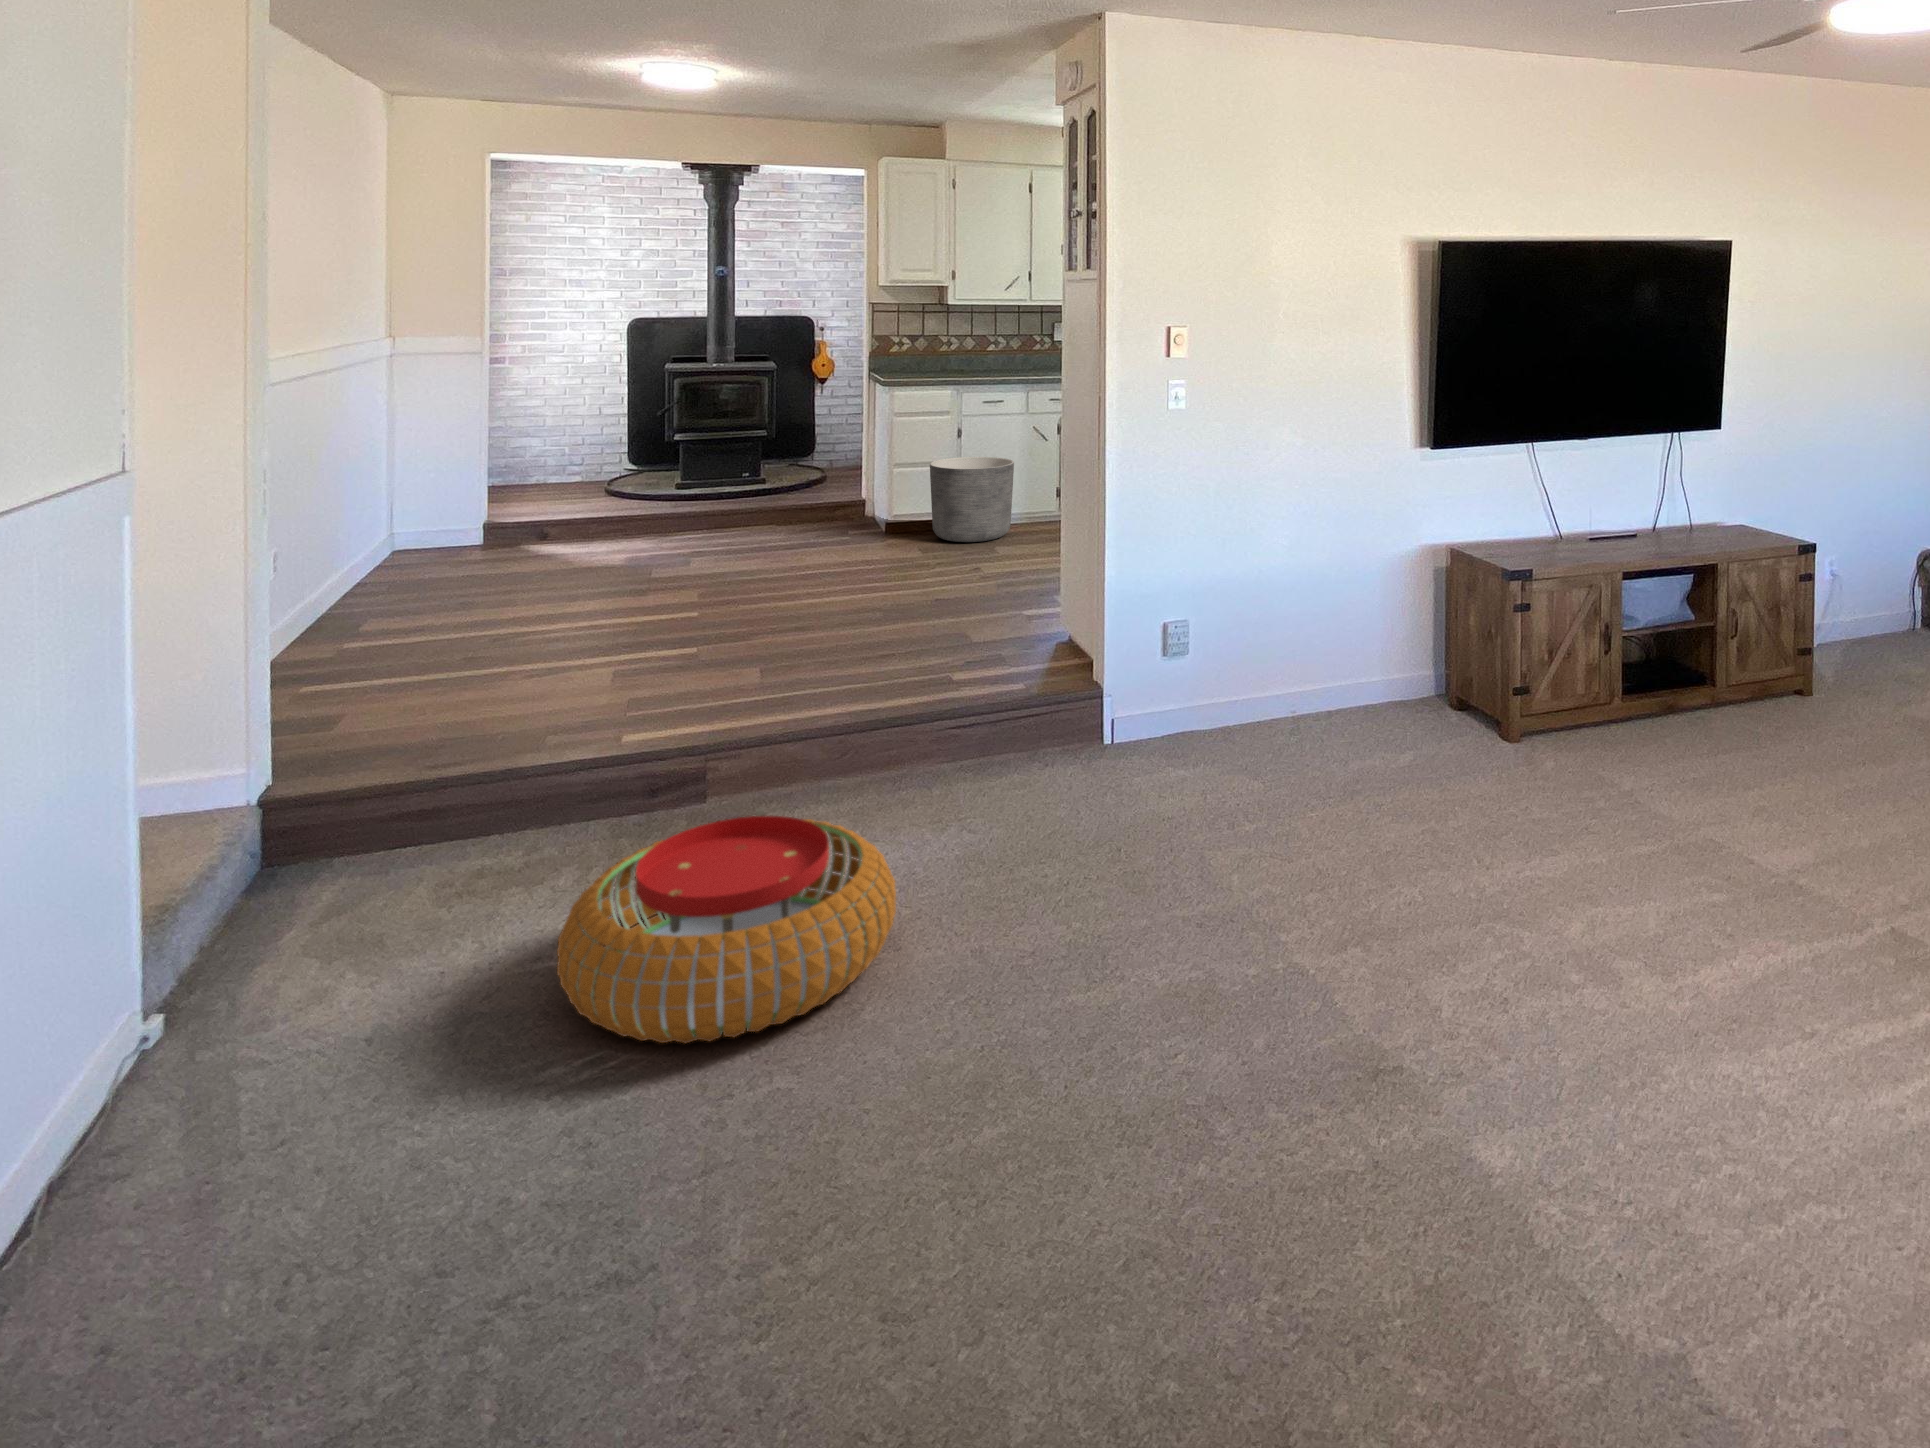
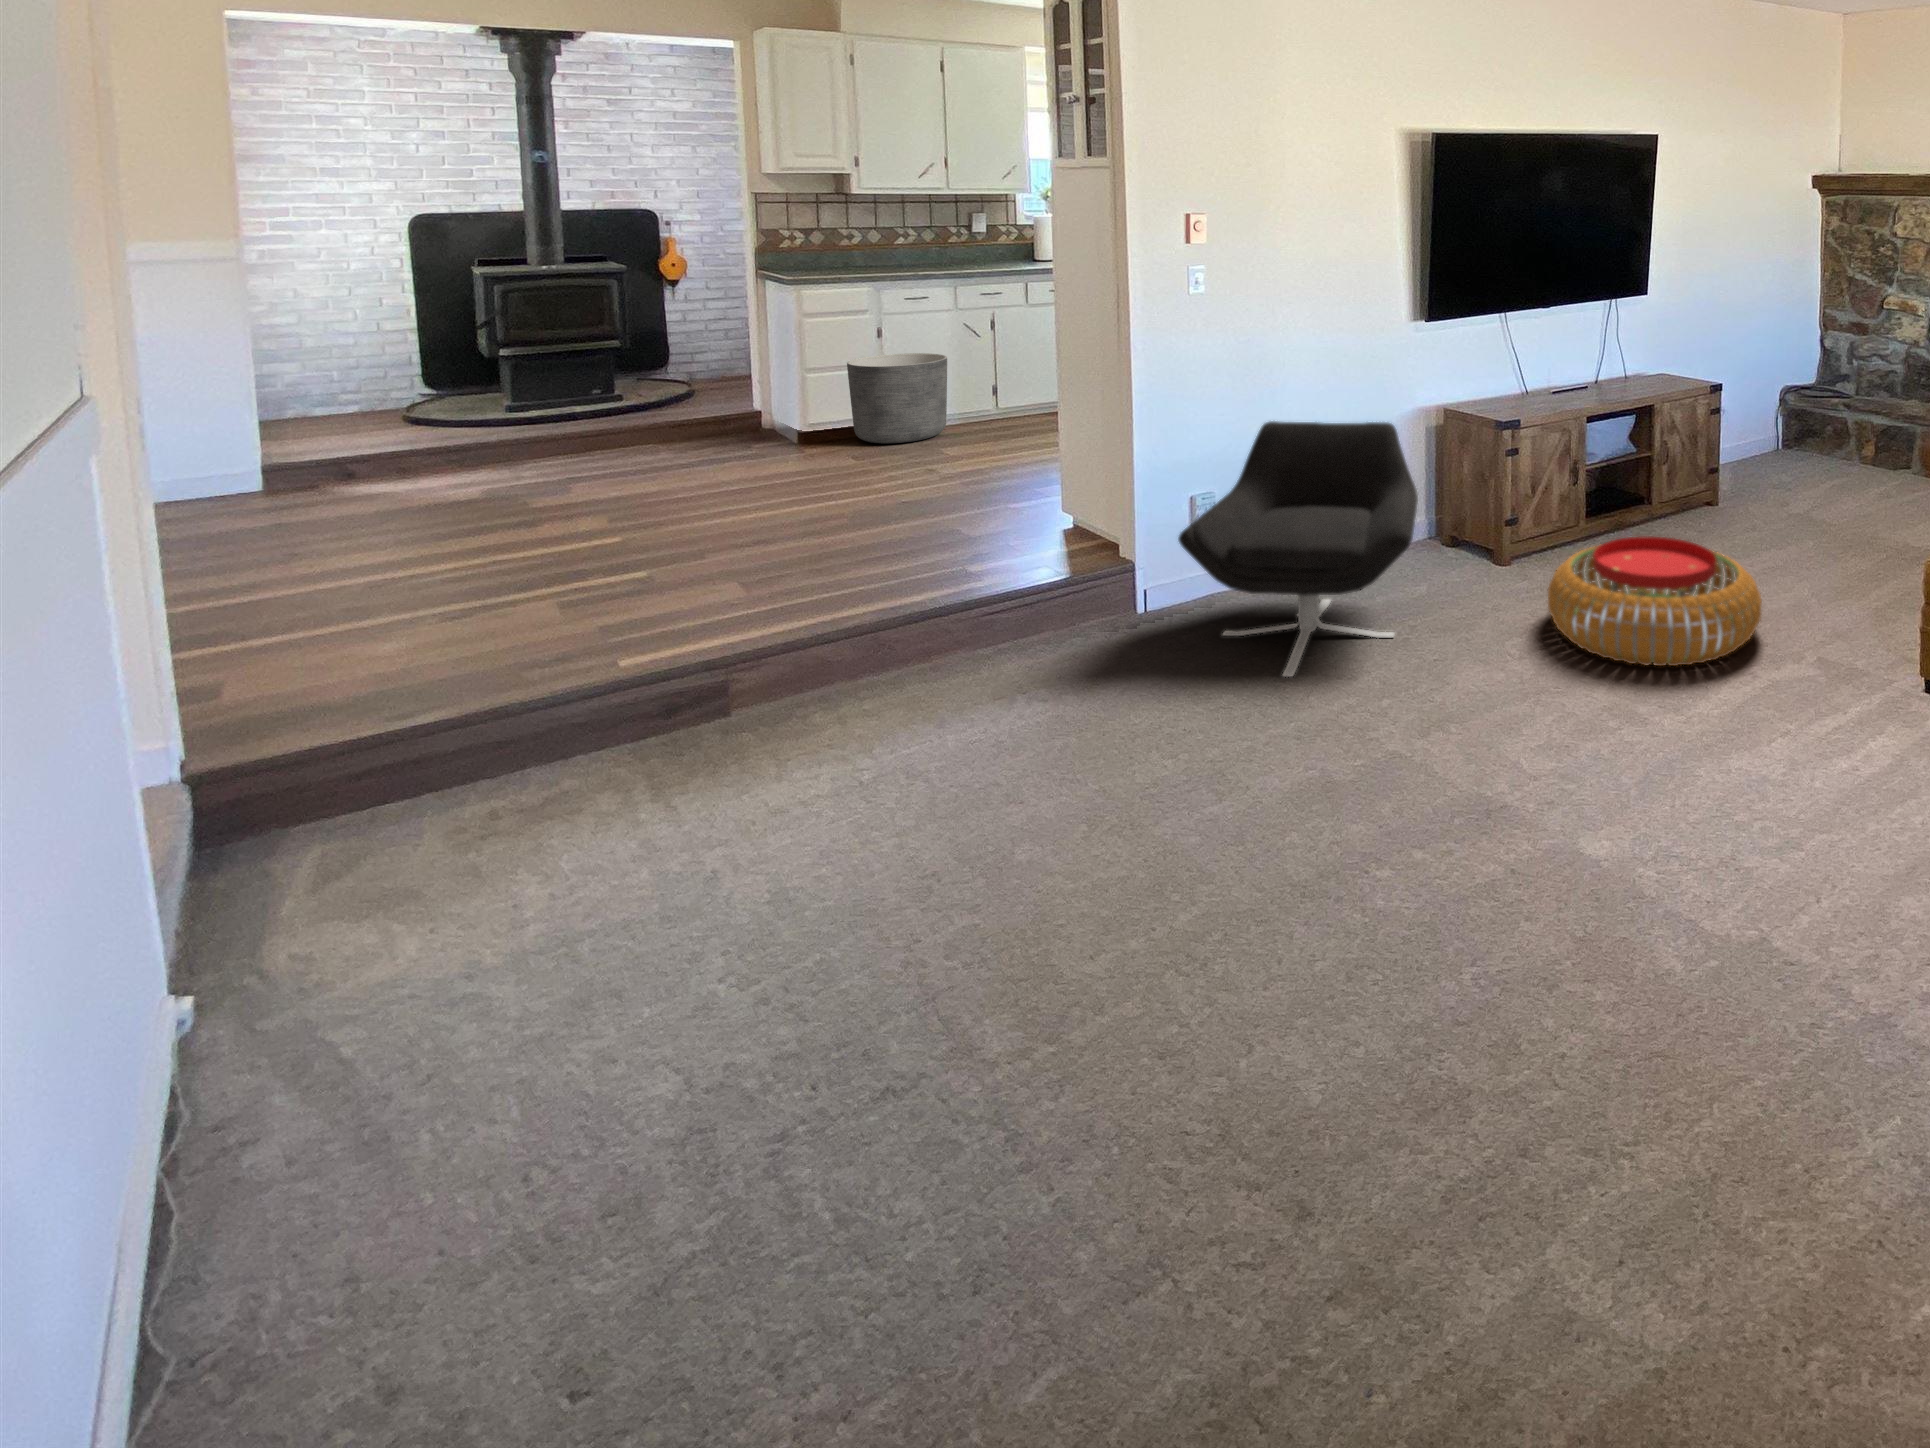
lounge chair: none [1149,550,1404,821] -> present [1178,421,1418,677]
pouf: present [557,816,896,1044] -> present [1548,537,1762,666]

